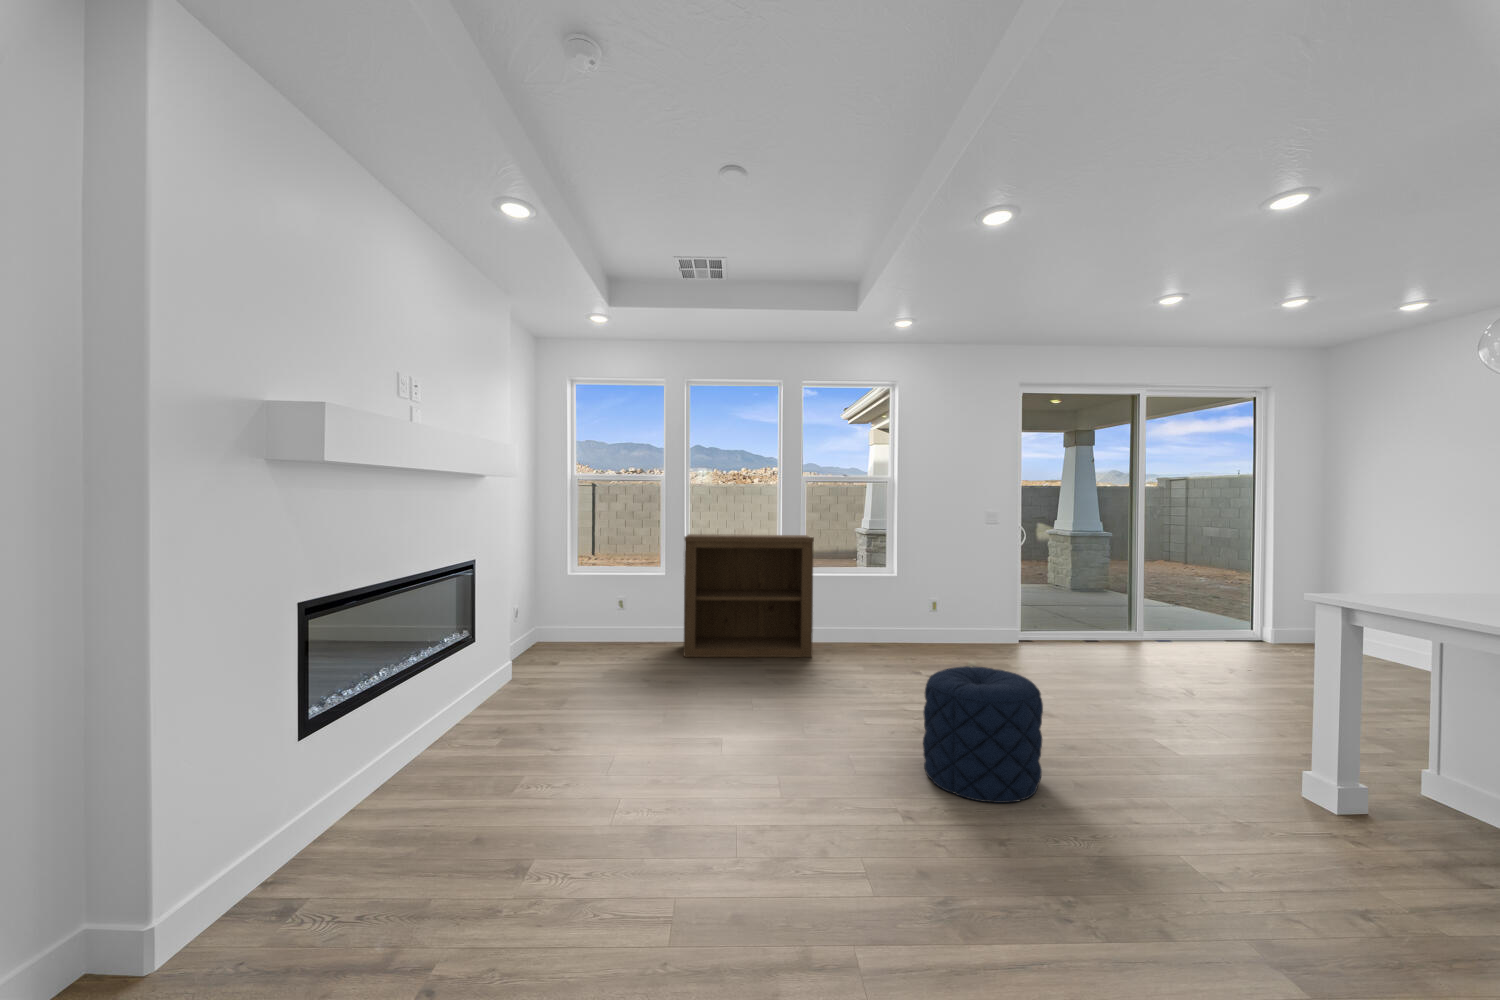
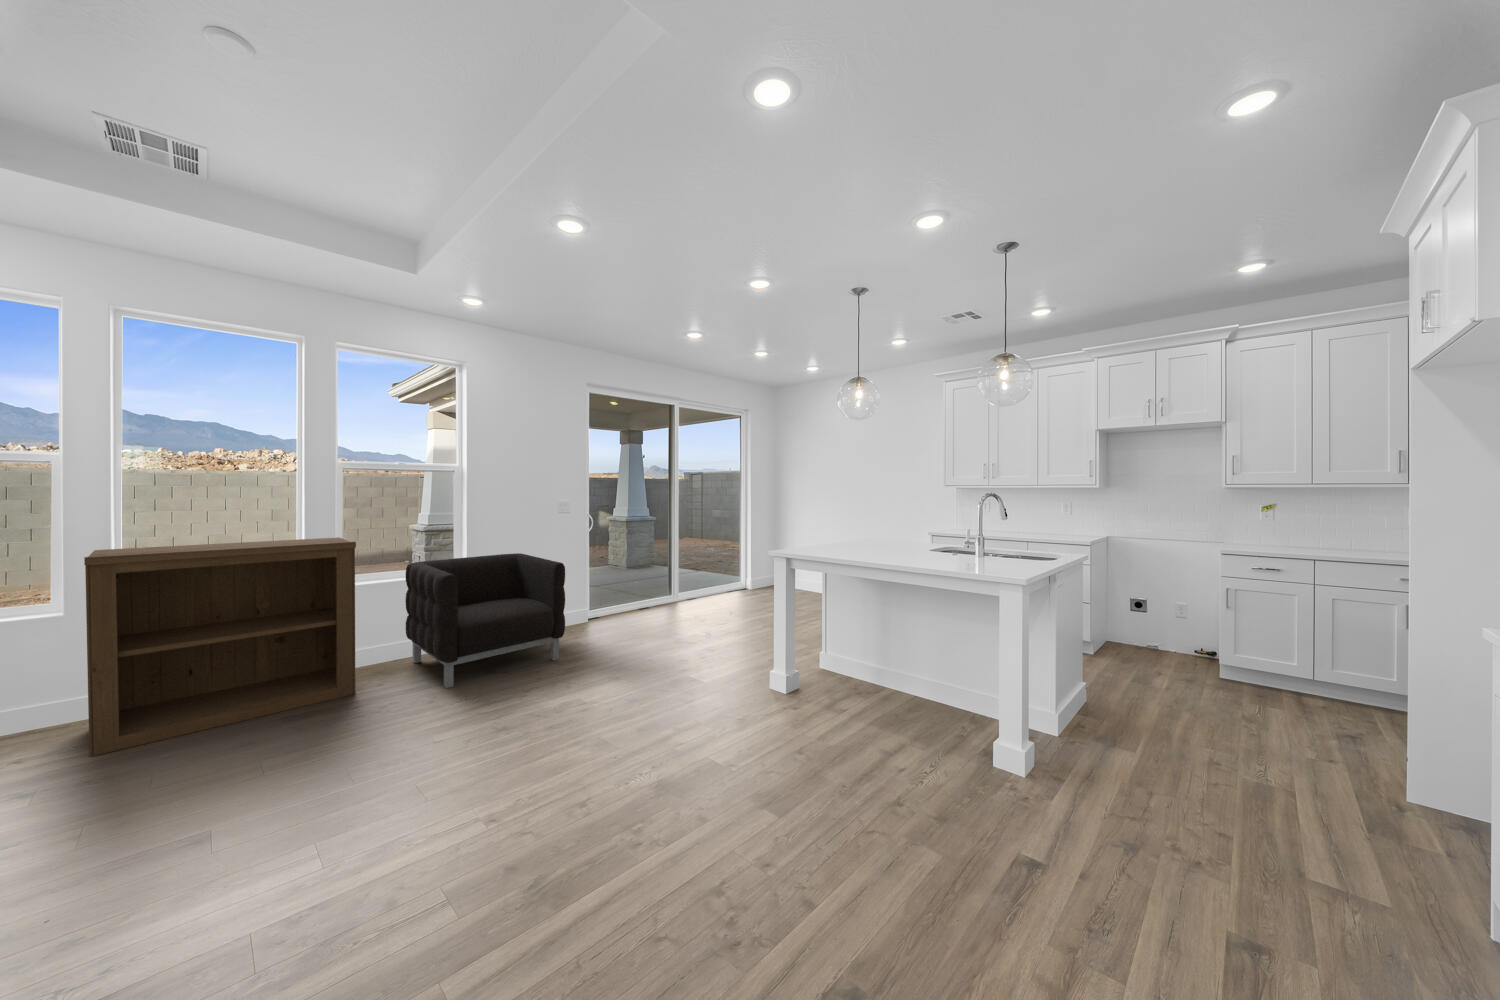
armchair: none [849,560,980,667] -> present [406,553,565,688]
pouf: present [923,666,1043,803] -> none [557,681,686,849]

